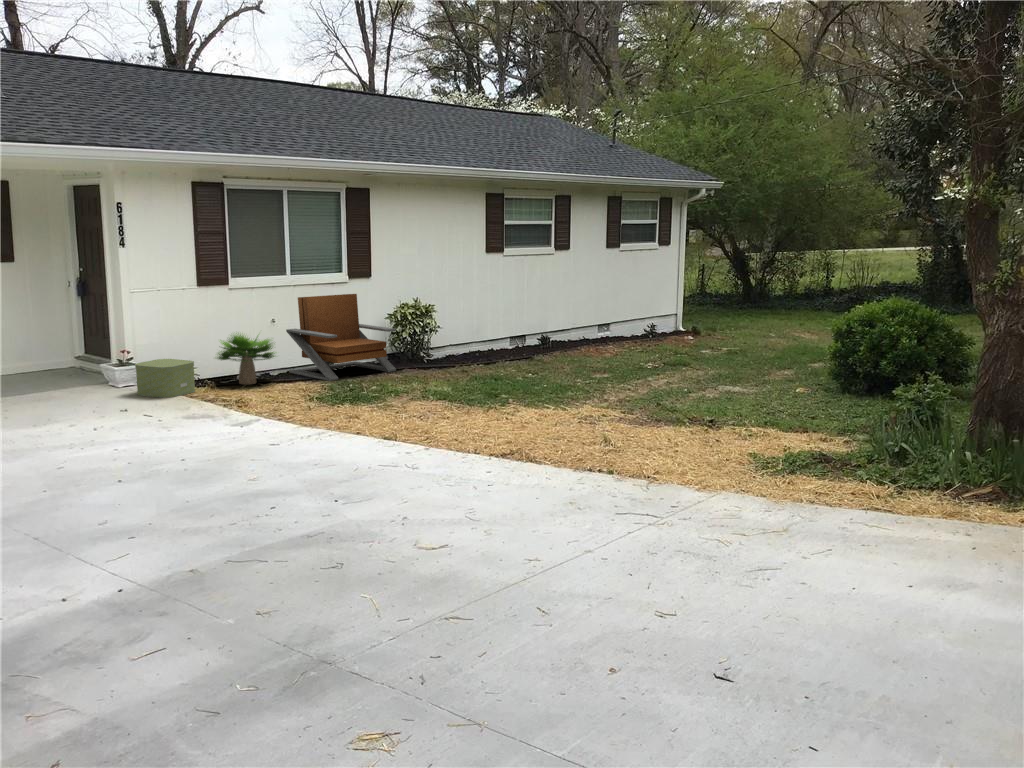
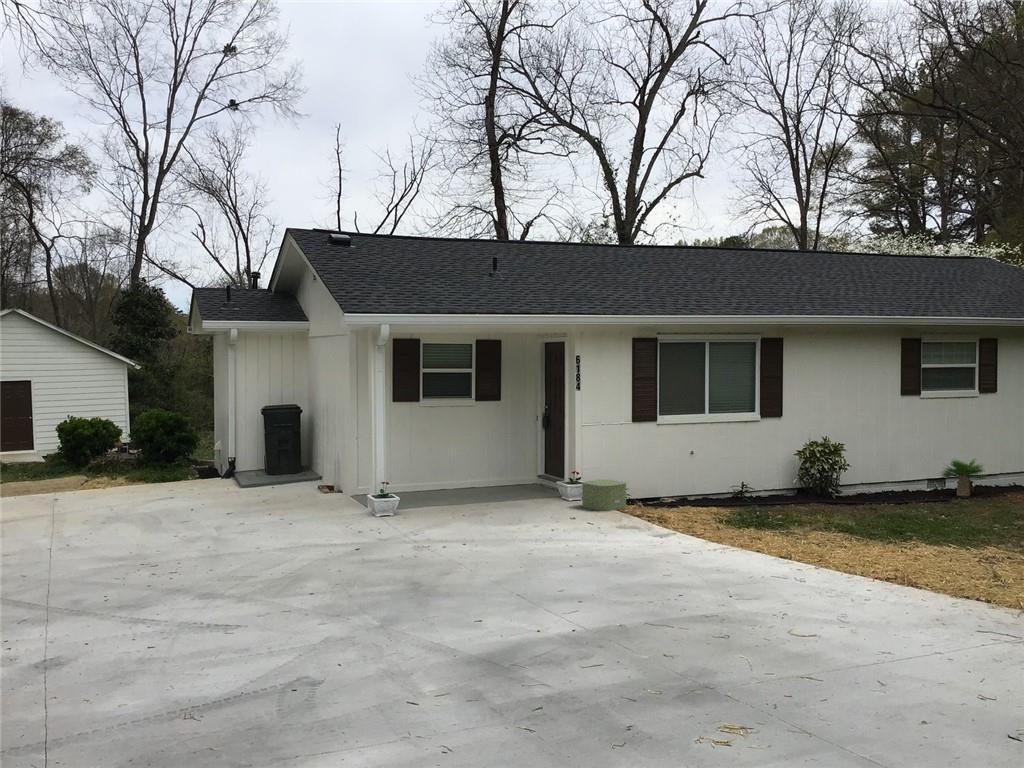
lounge chair: present [286,294,396,381] -> none [704,432,803,507]
potted plant: present [217,333,275,385] -> present [942,459,986,496]

